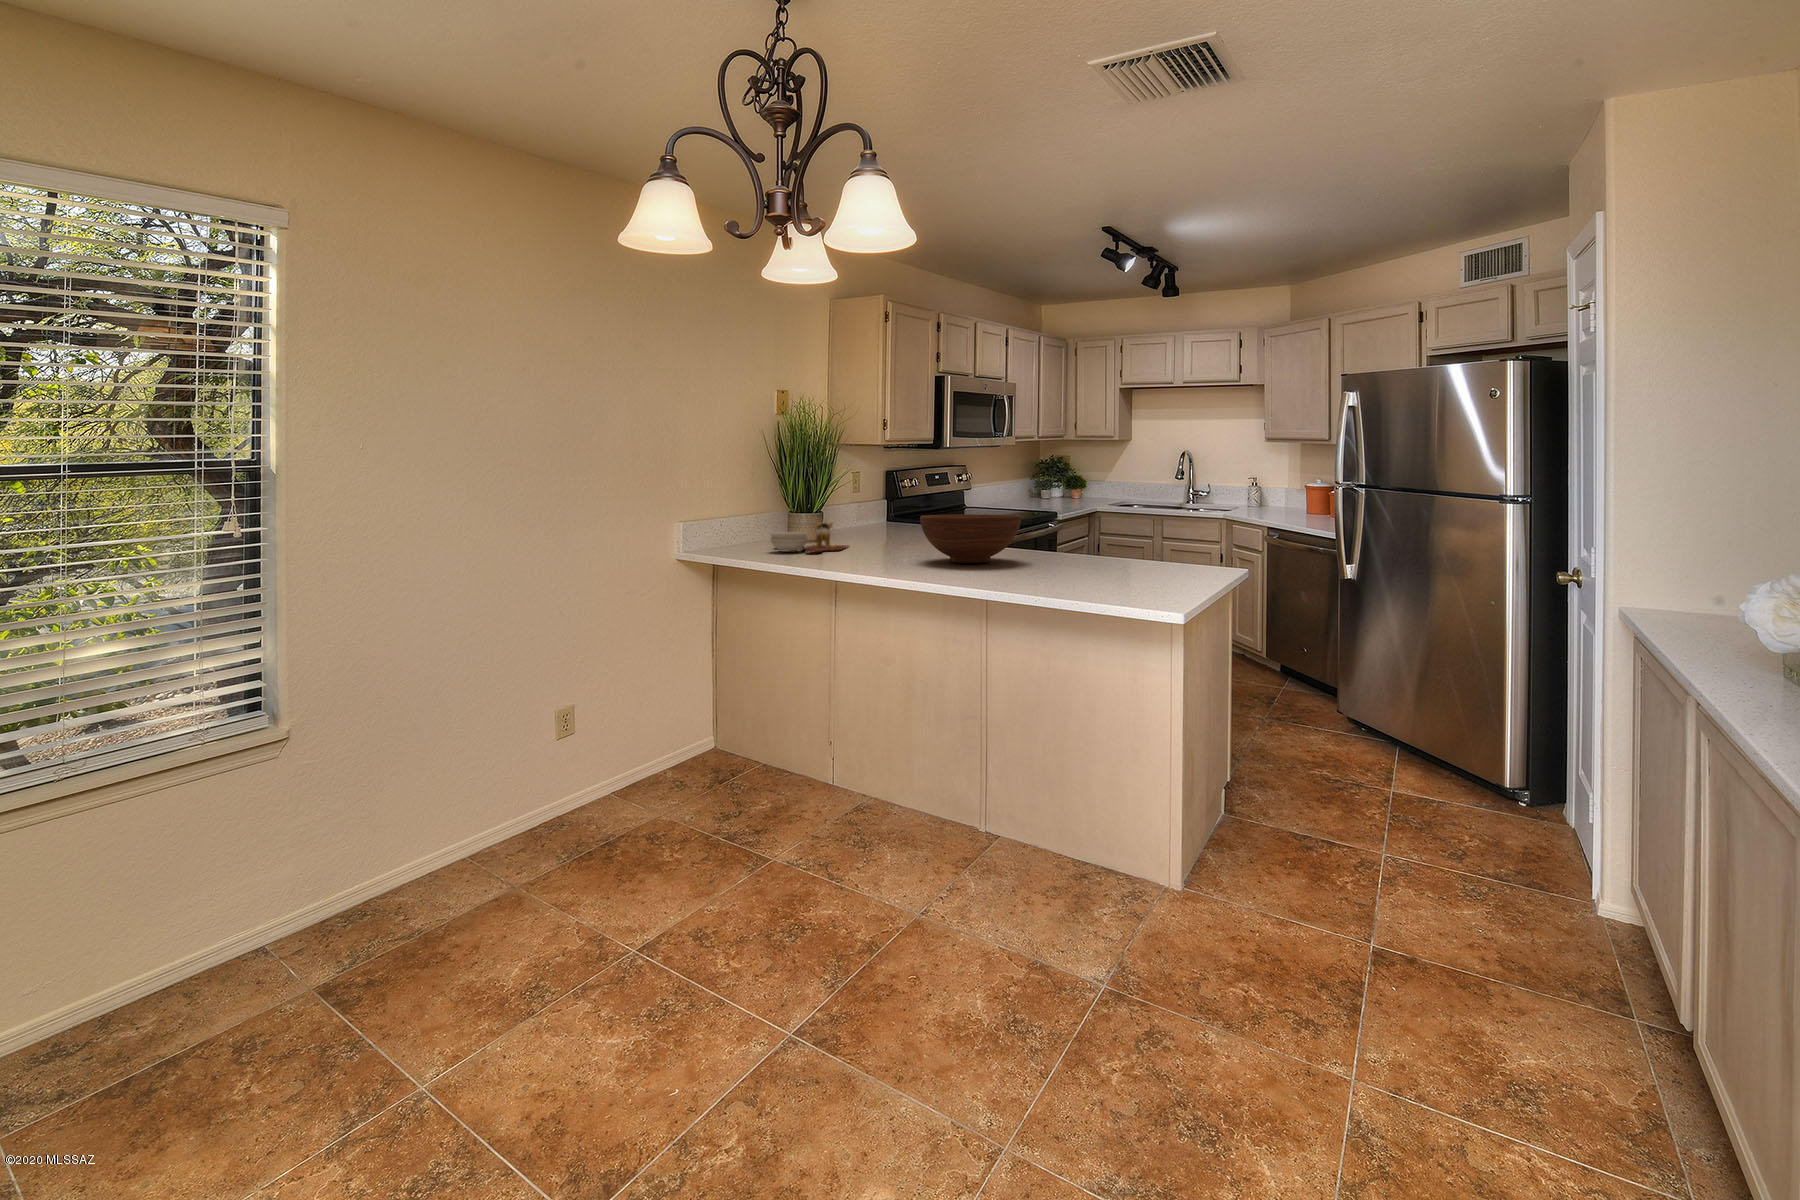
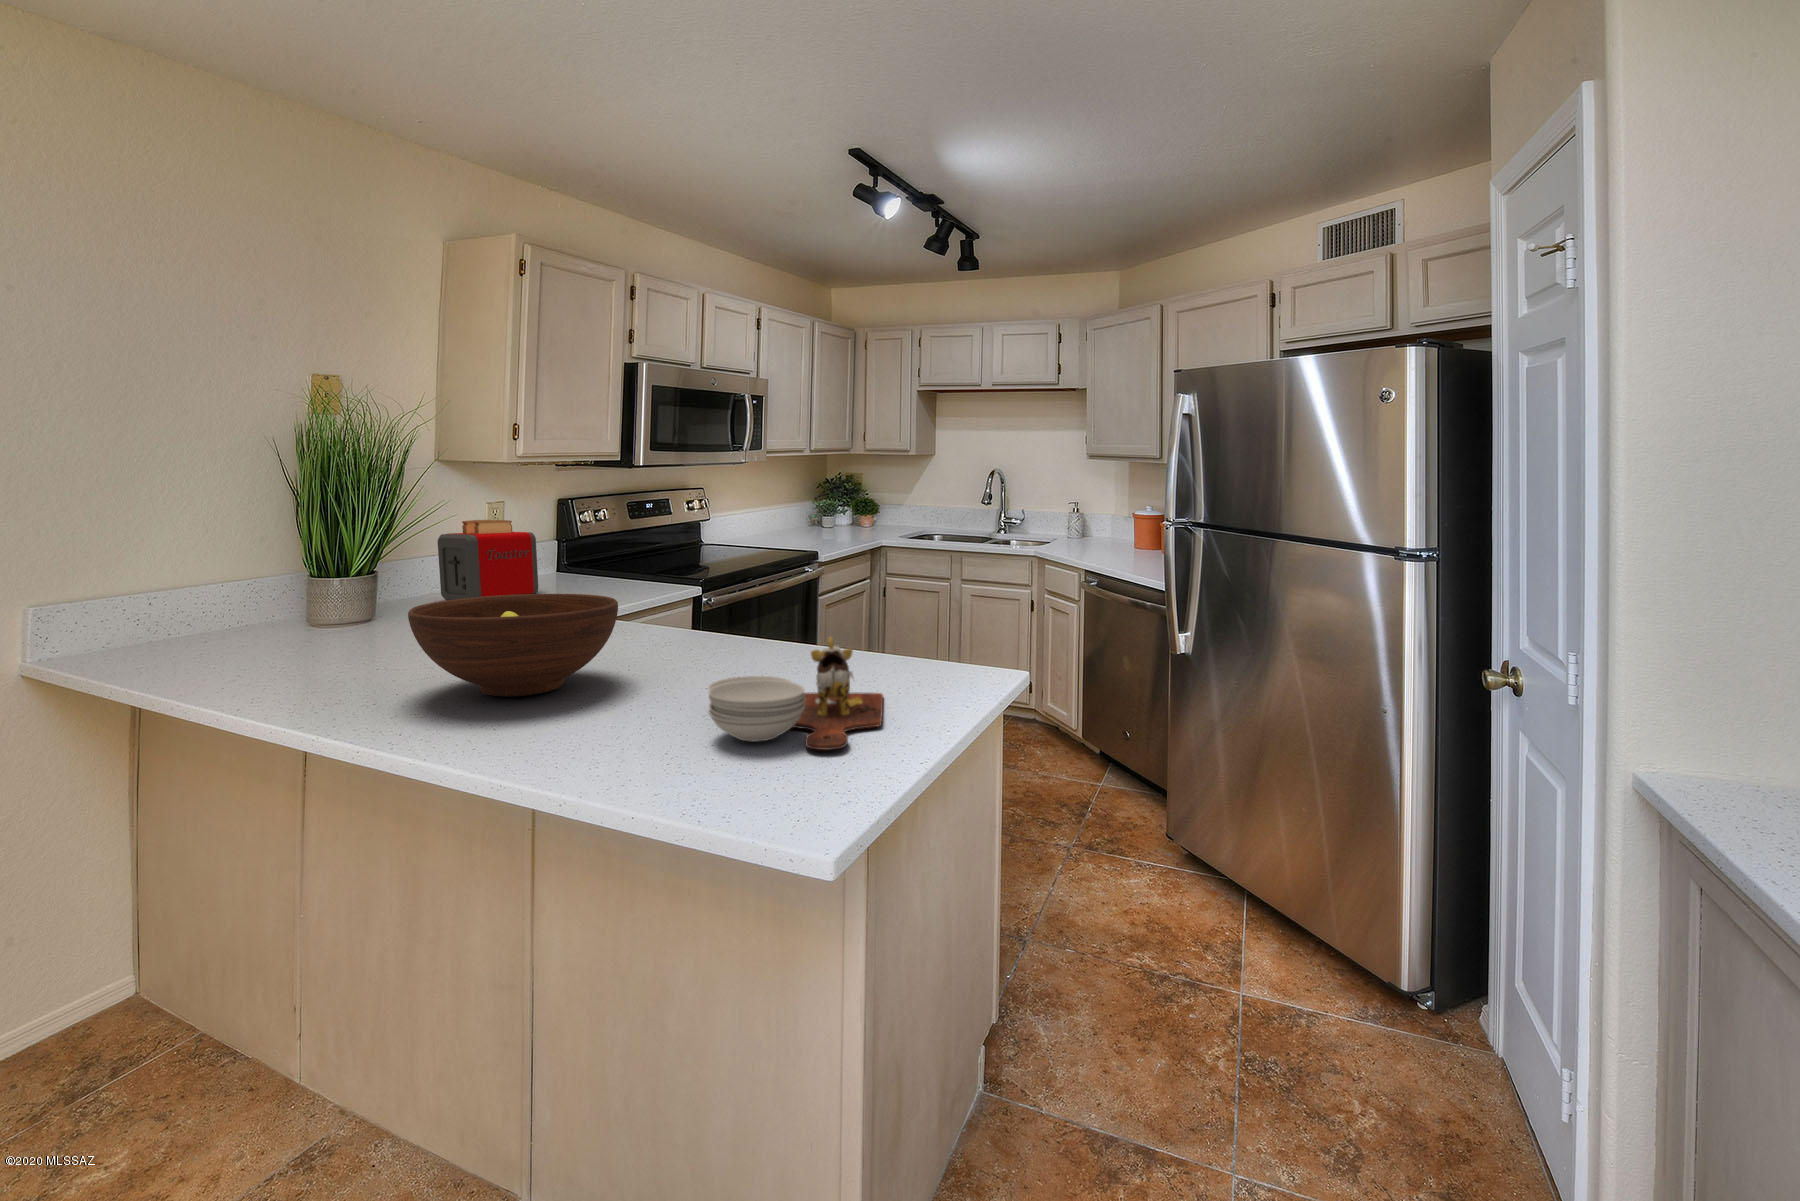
toaster: none [842,484,895,535] -> present [438,520,538,600]
cutting board: present [771,519,849,552] -> present [708,637,883,750]

